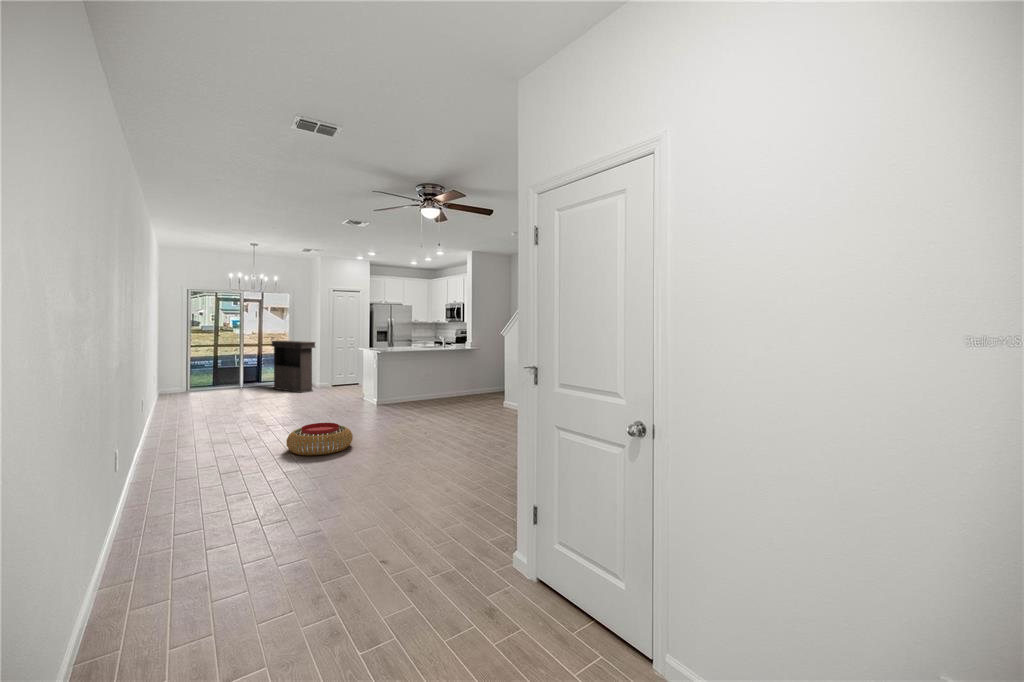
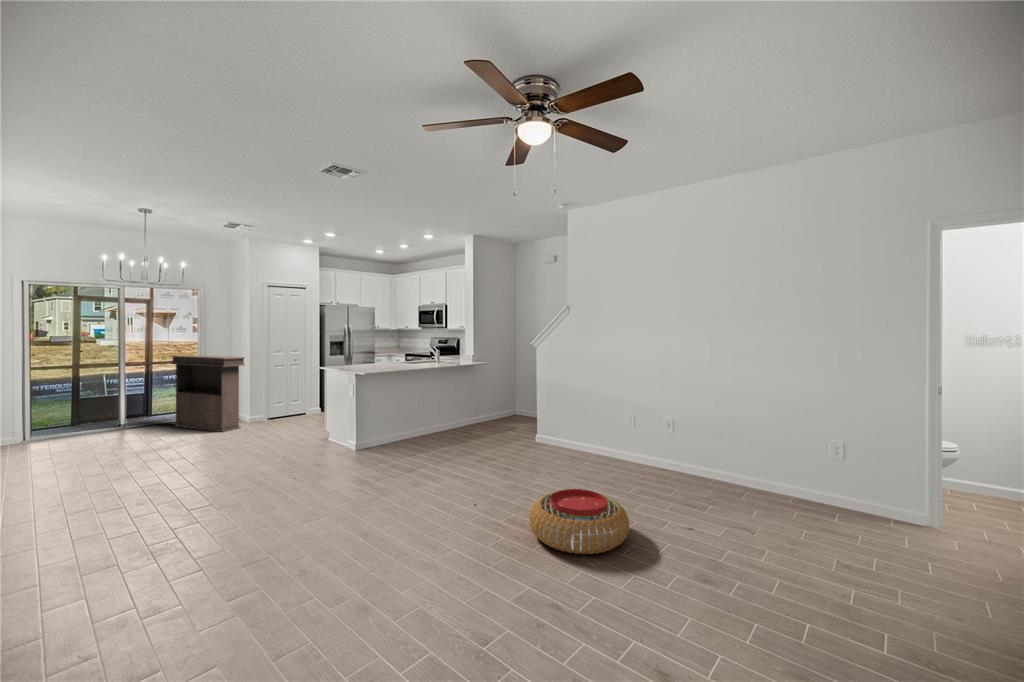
pouf: present [287,423,353,455] -> present [529,489,629,554]

